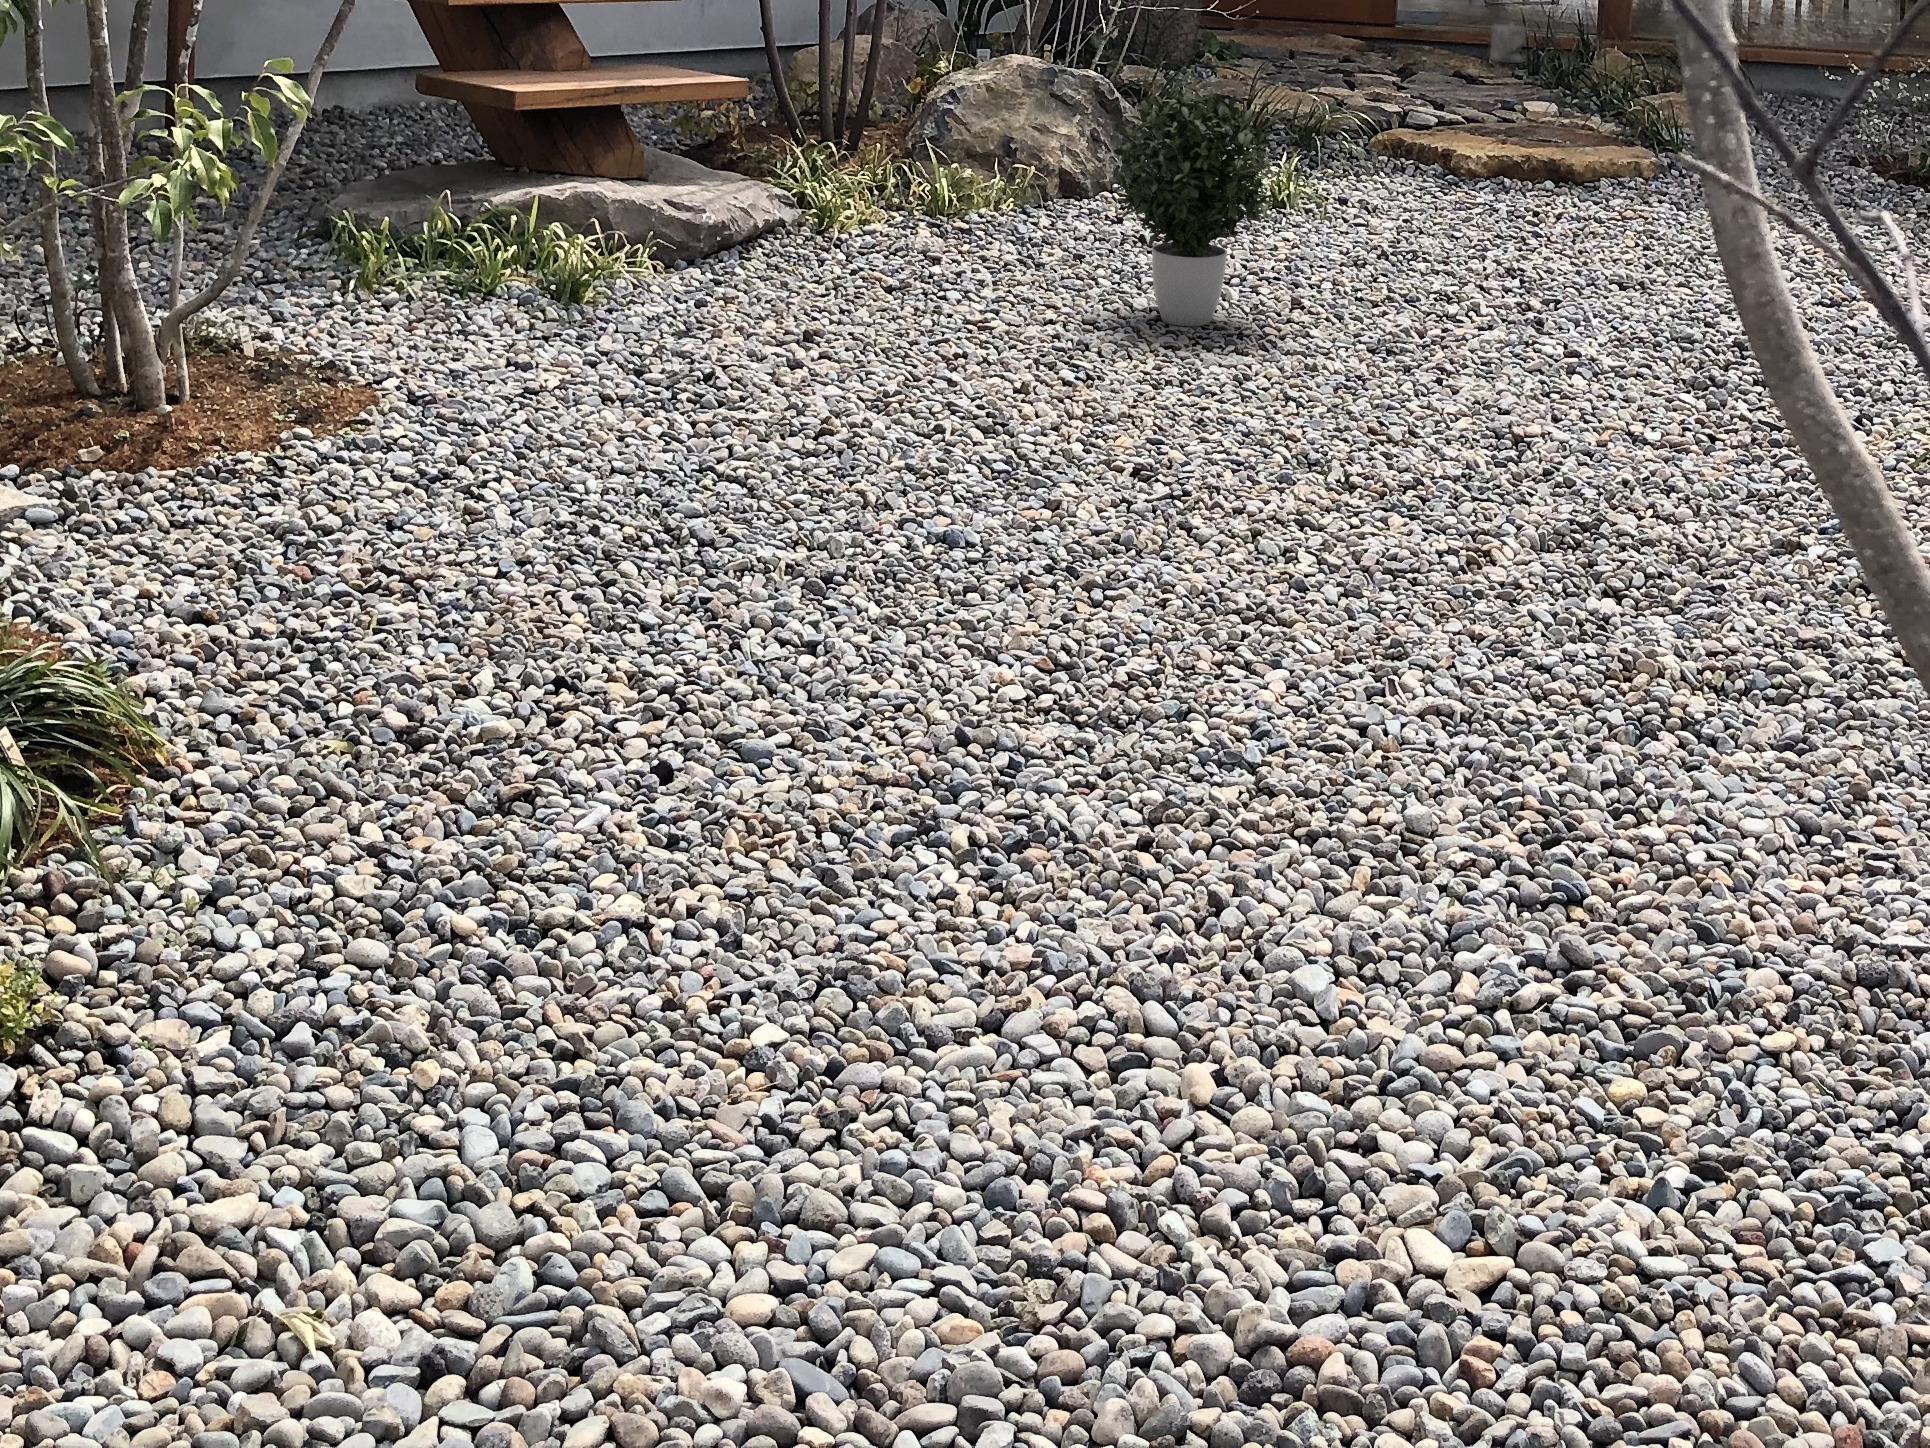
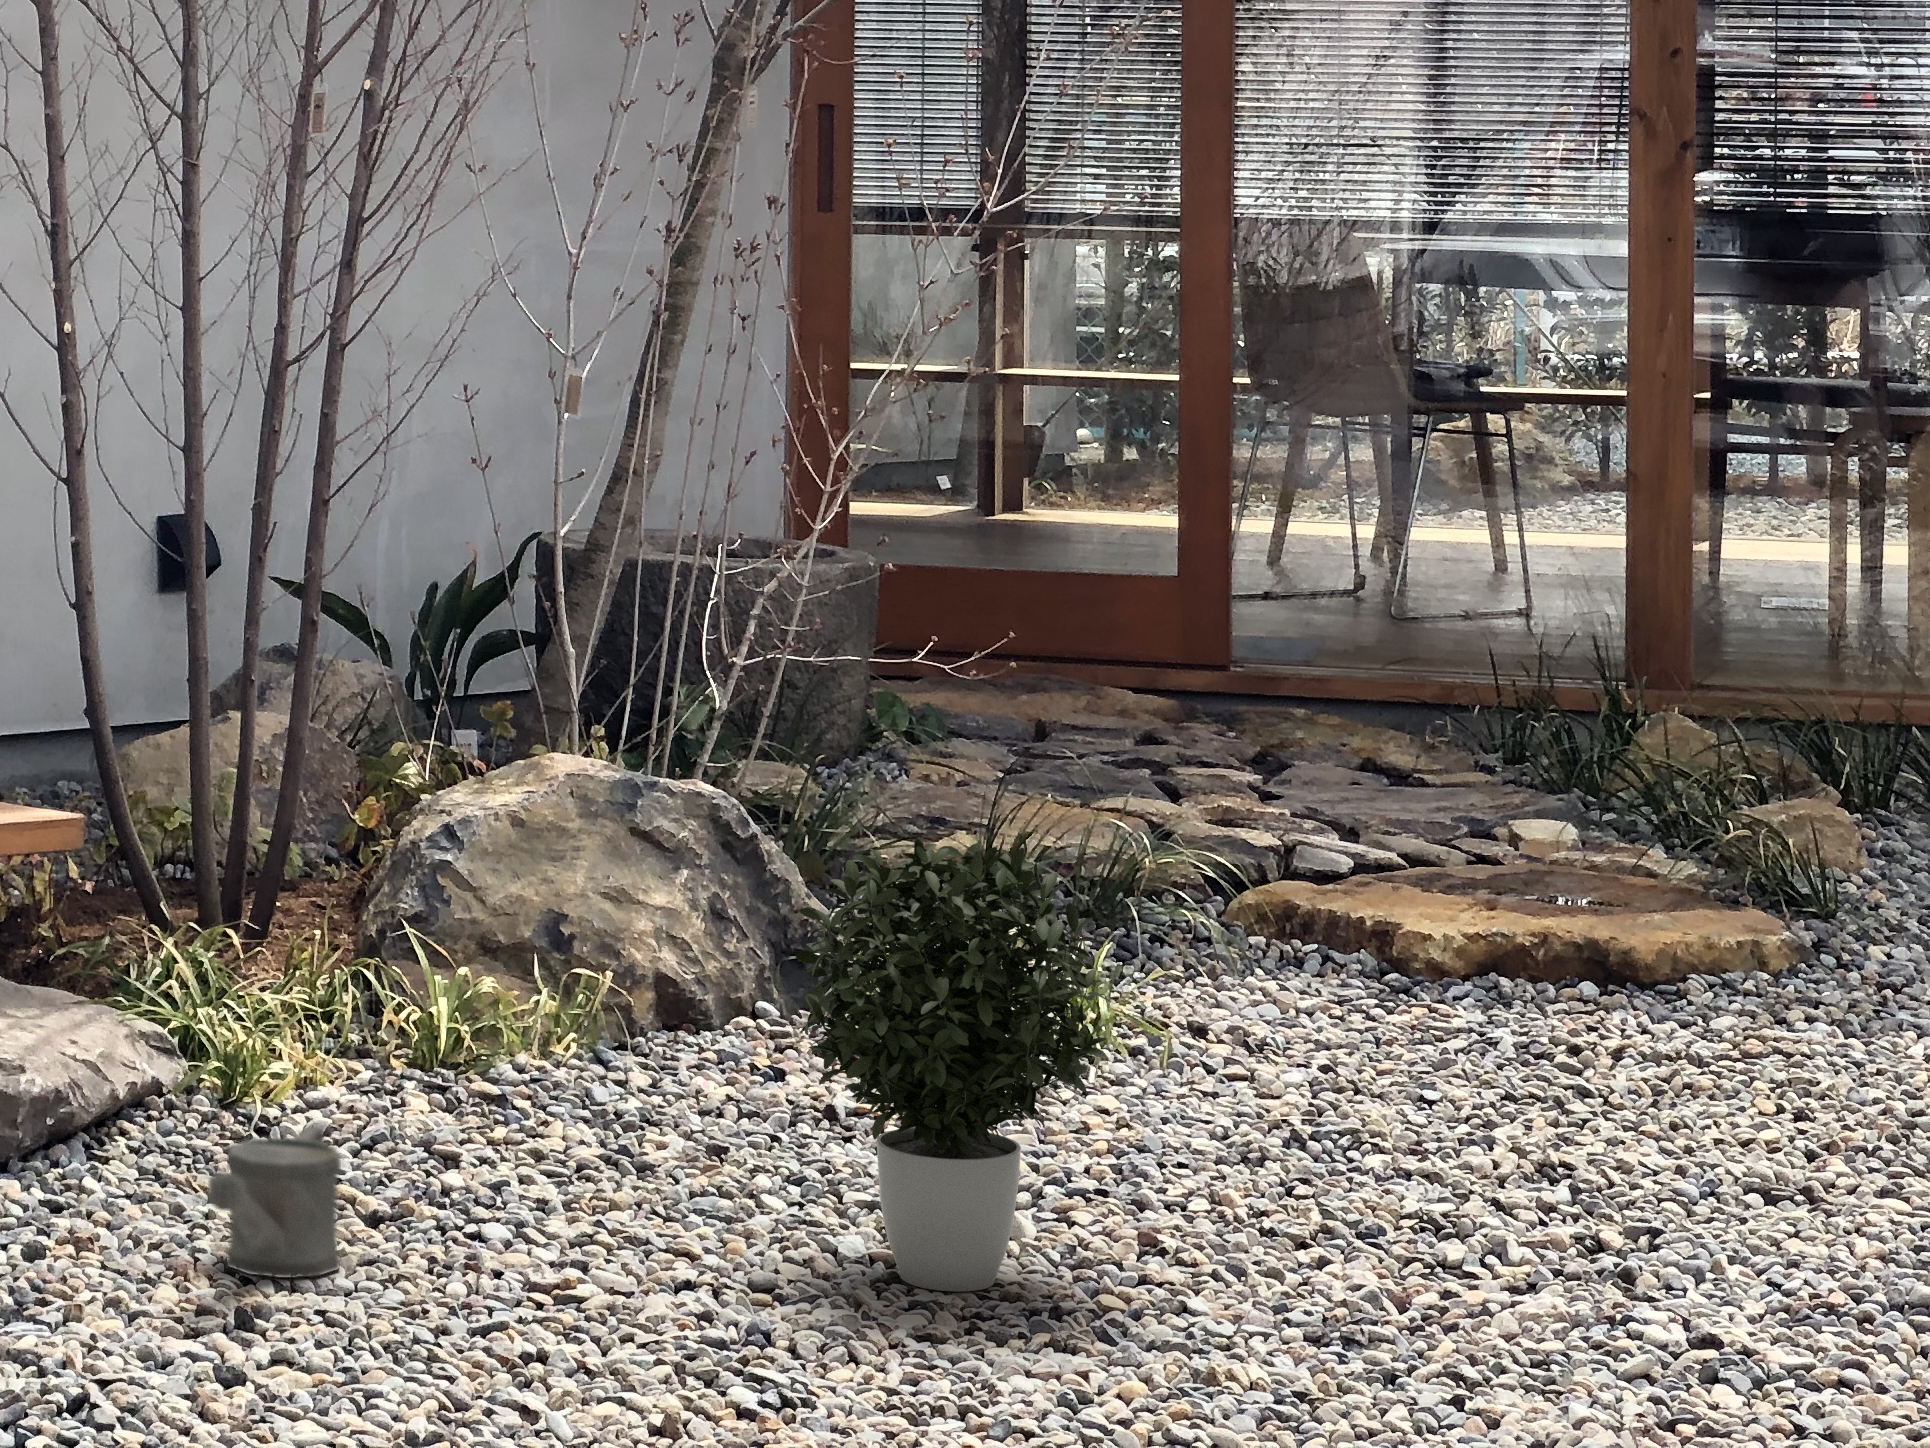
watering can: present [1490,23,1527,63] -> present [208,1127,341,1278]

